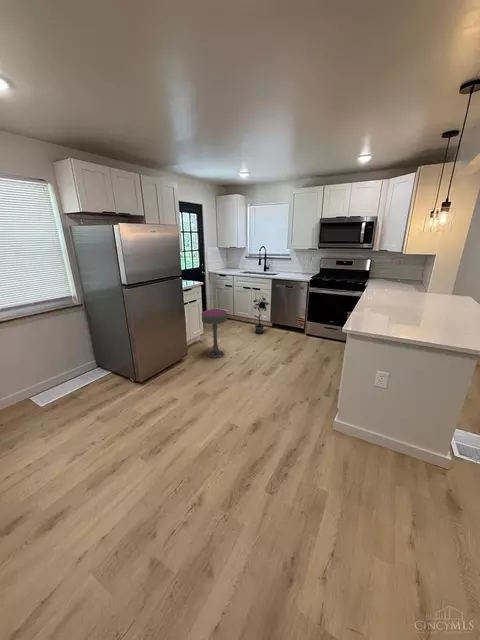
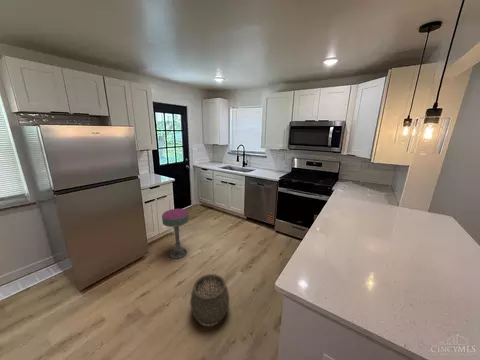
potted plant: present [253,298,269,333] -> none [225,192,241,227]
woven basket: none [250,356,284,395] -> present [190,274,229,326]

